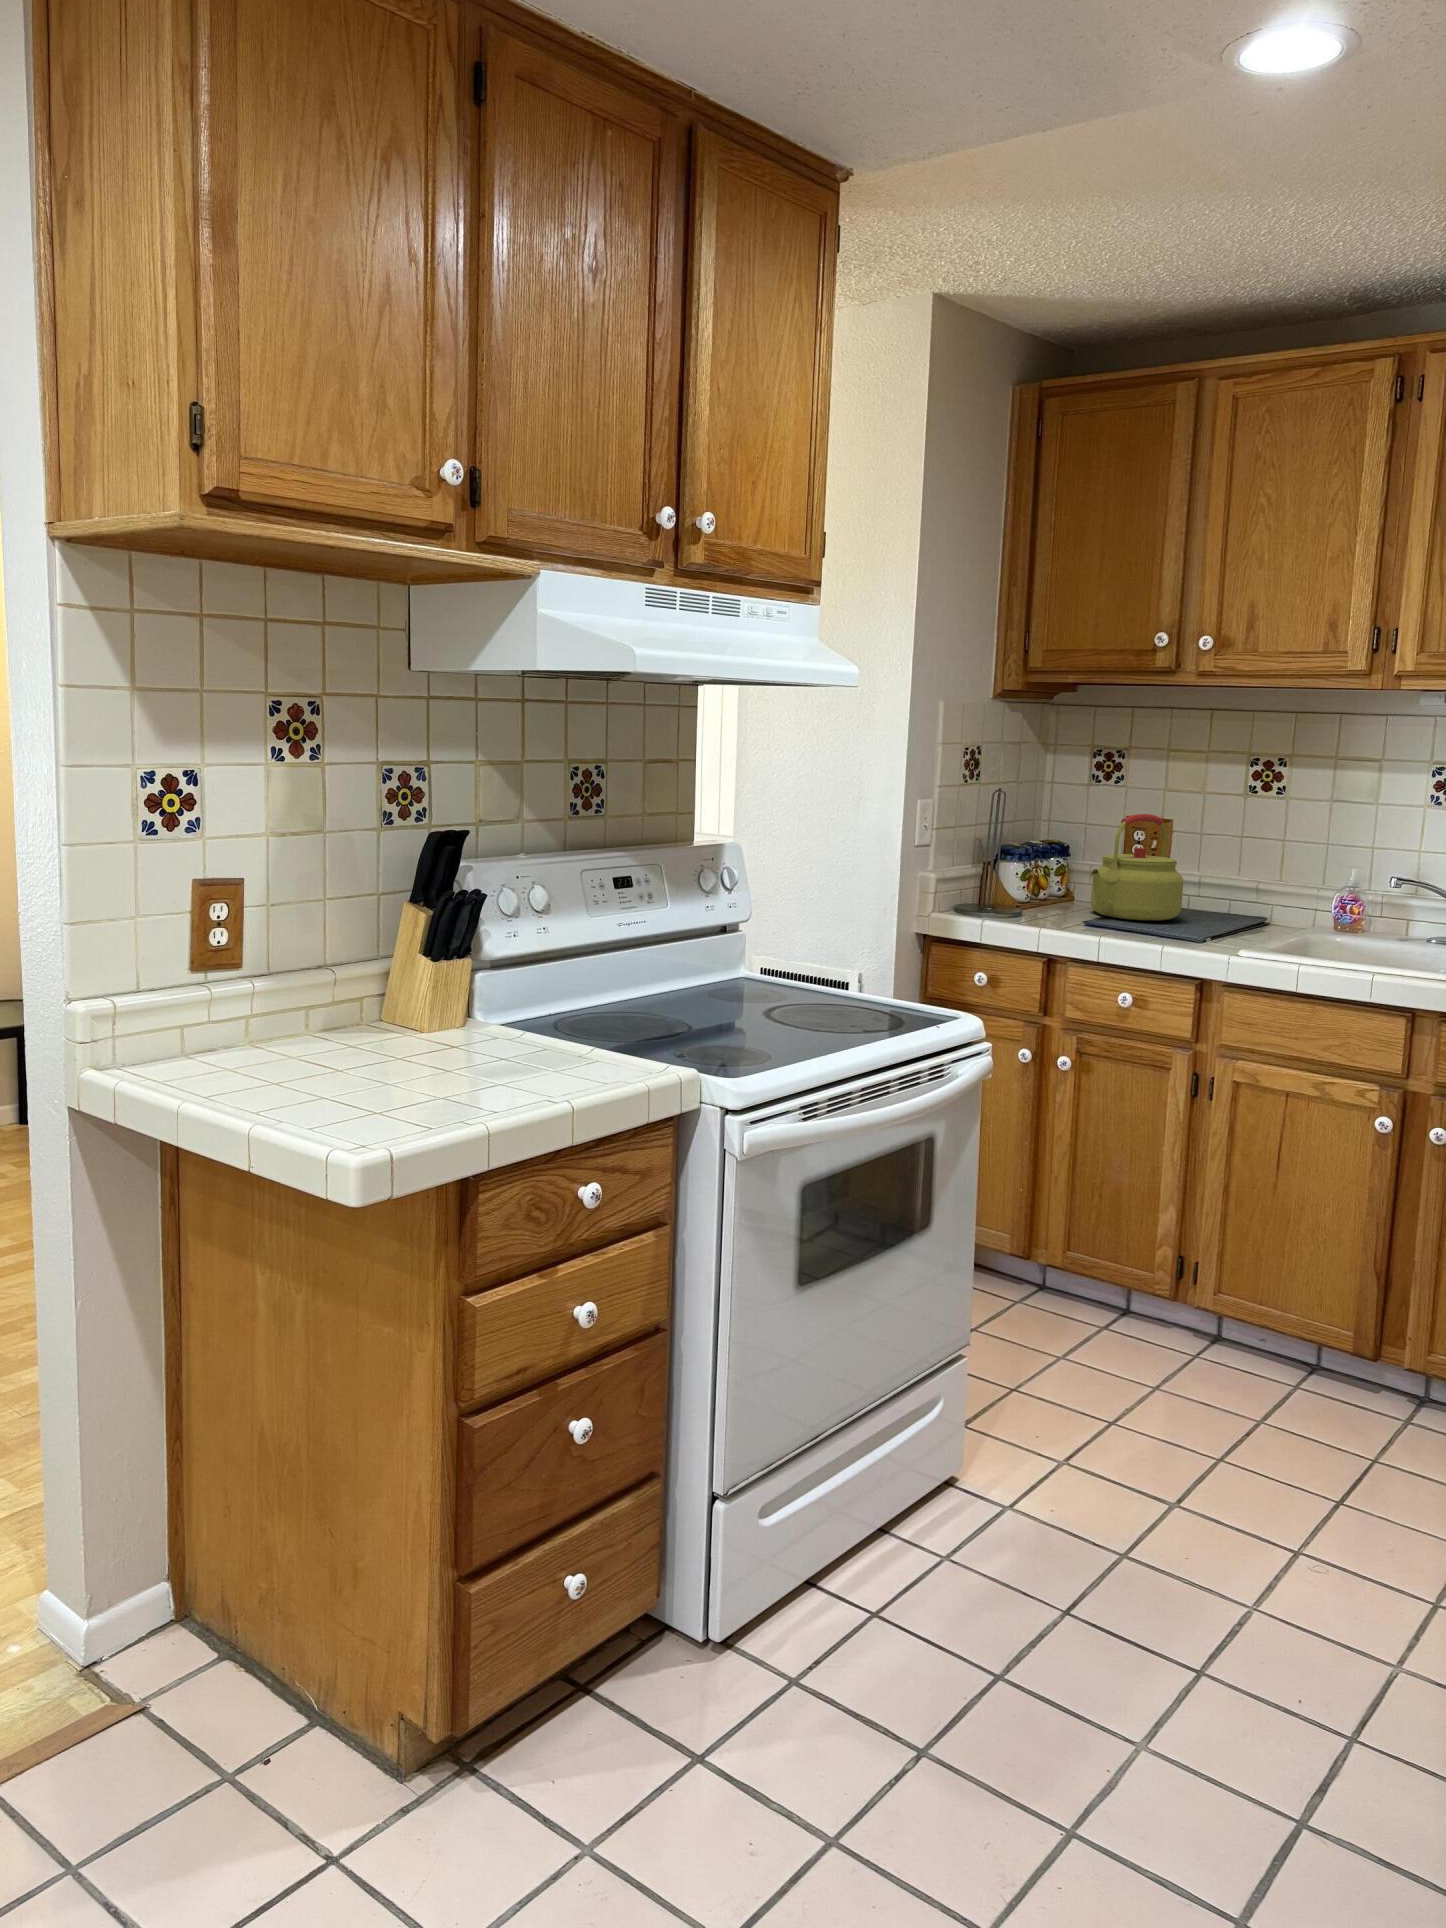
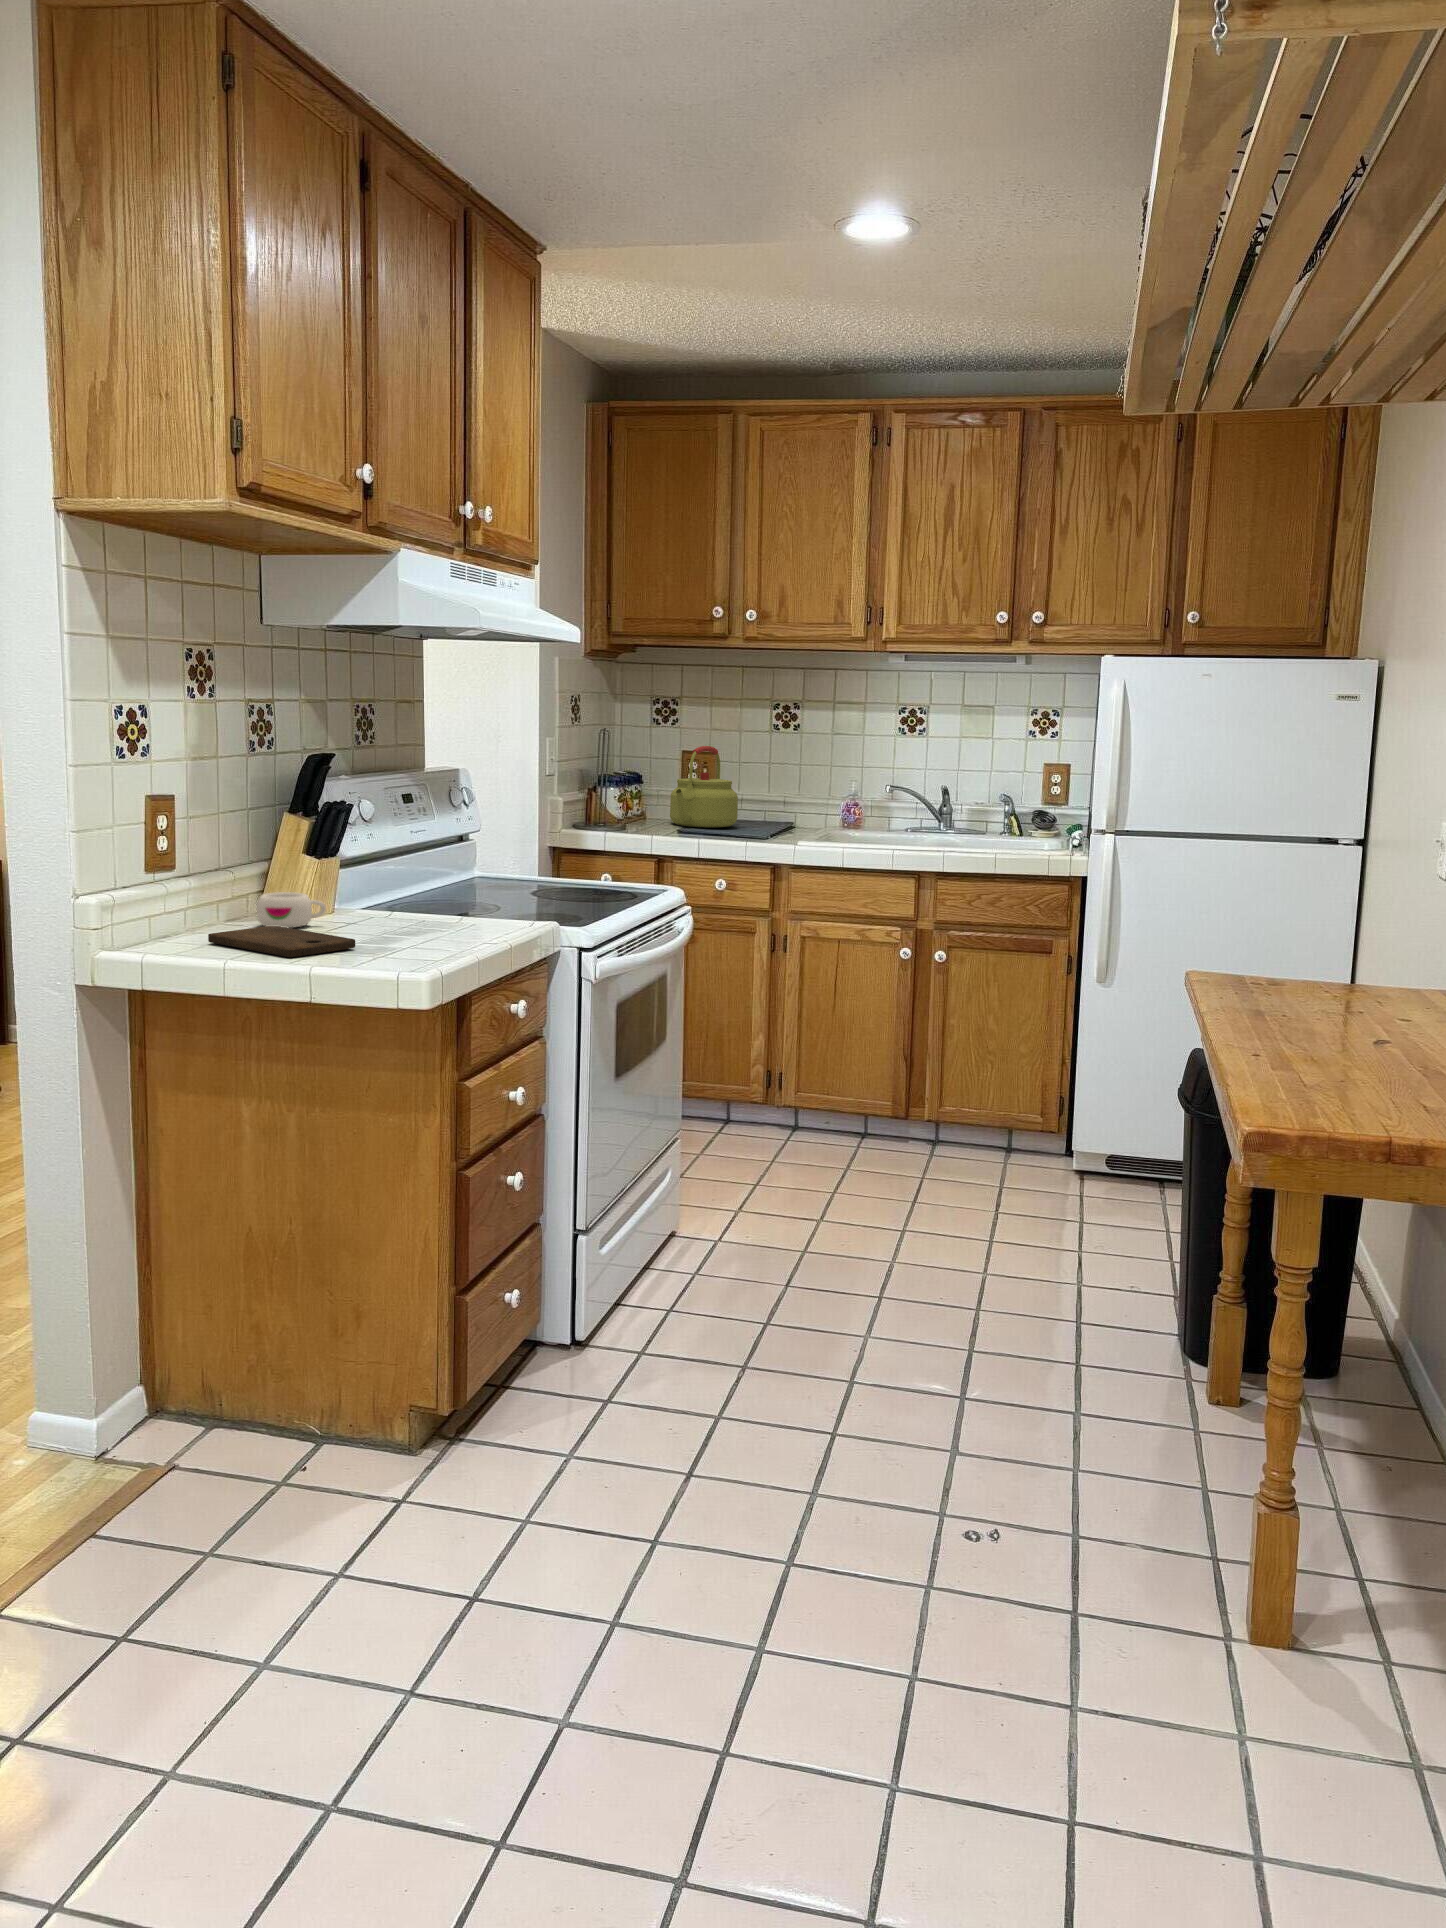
mug: none [337,1001,418,1049] -> present [257,892,326,928]
cutting board: none [226,1049,367,1105] -> present [208,926,355,957]

